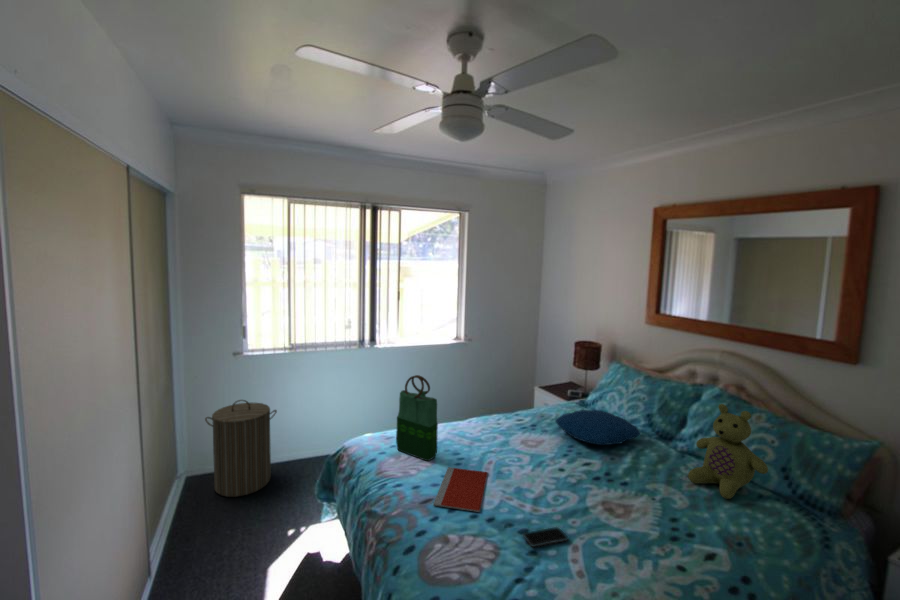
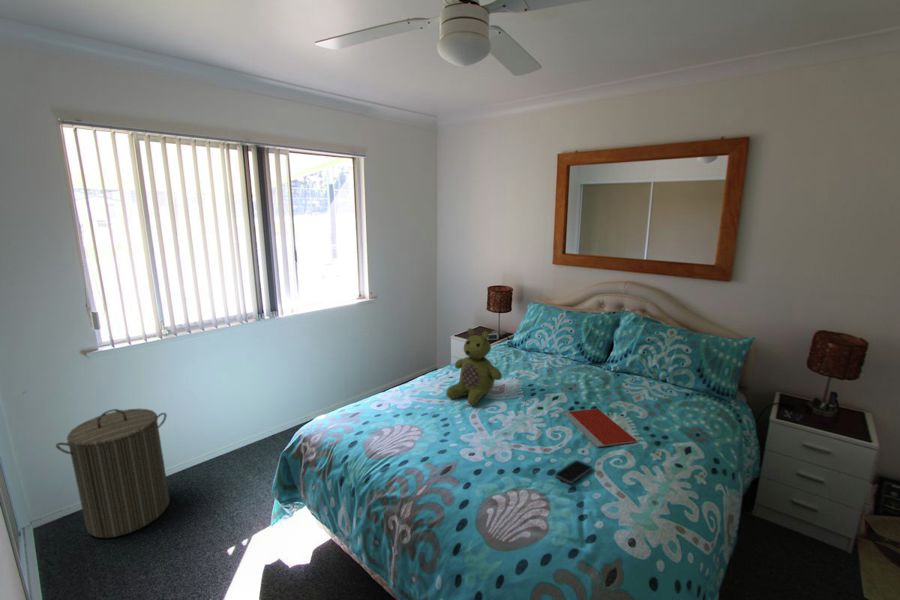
tote bag: present [396,375,438,461] -> none [371,341,421,430]
stuffed bear: present [688,404,768,499] -> present [446,328,502,406]
pillow: present [556,410,640,445] -> none [507,348,581,379]
notebook: present [433,467,488,512] -> present [563,409,637,447]

